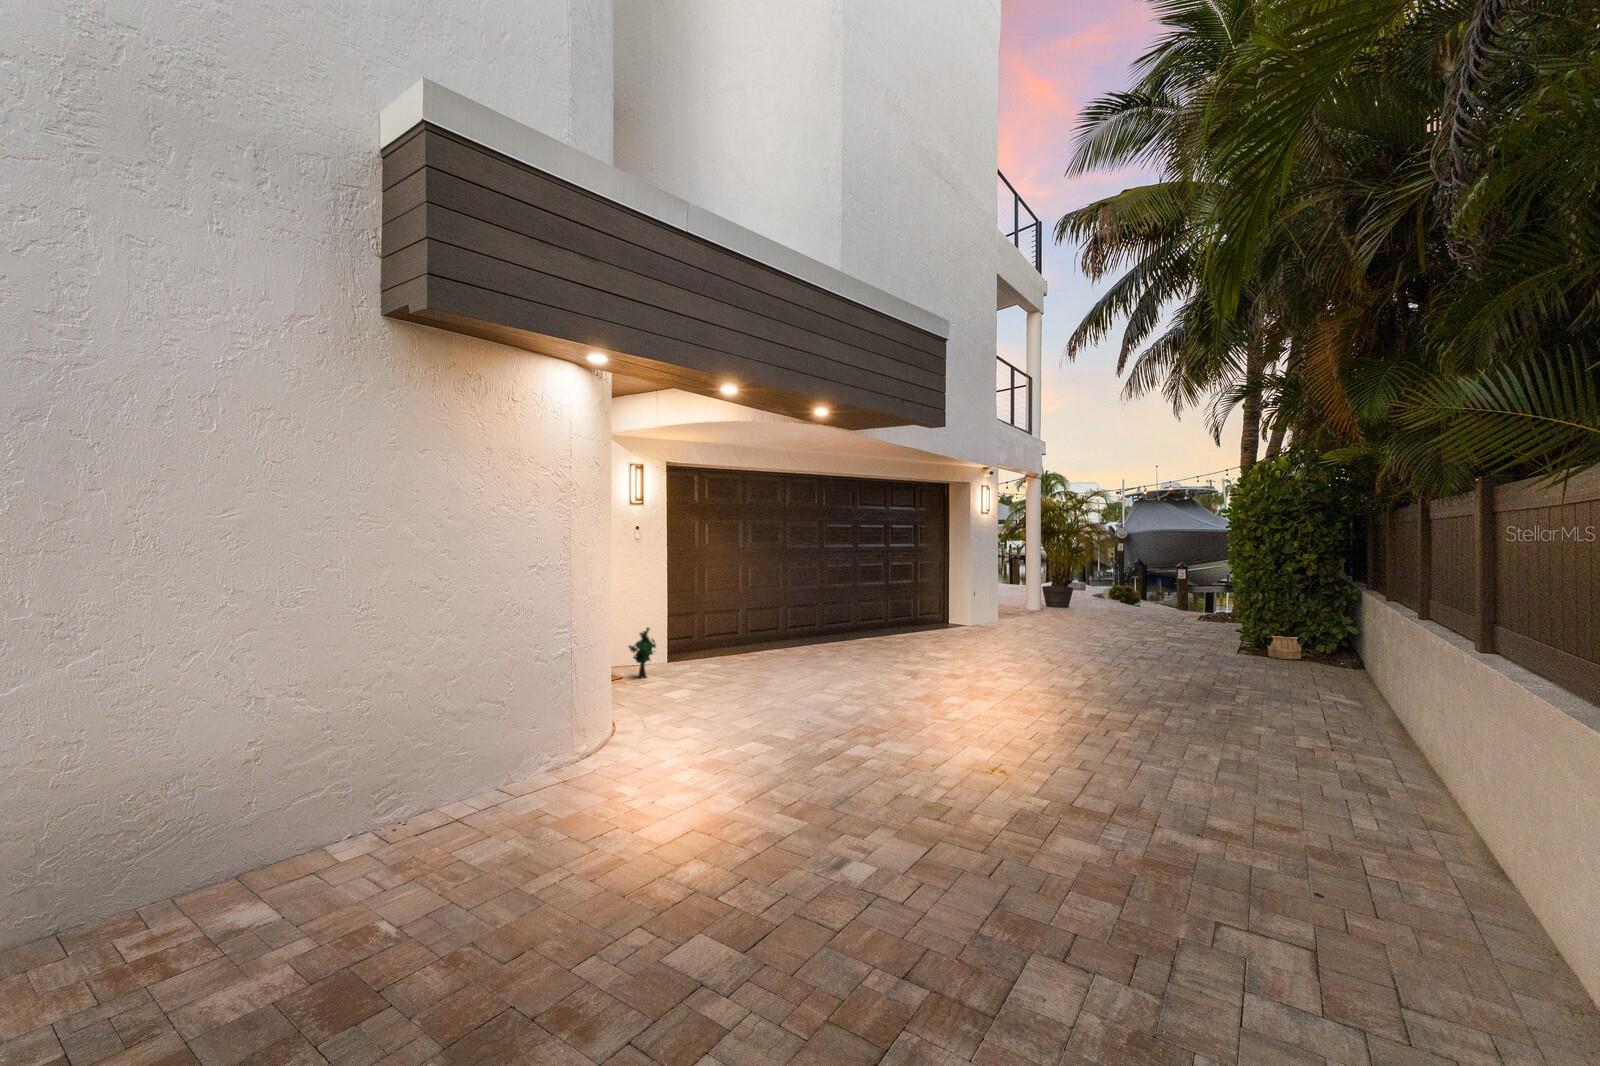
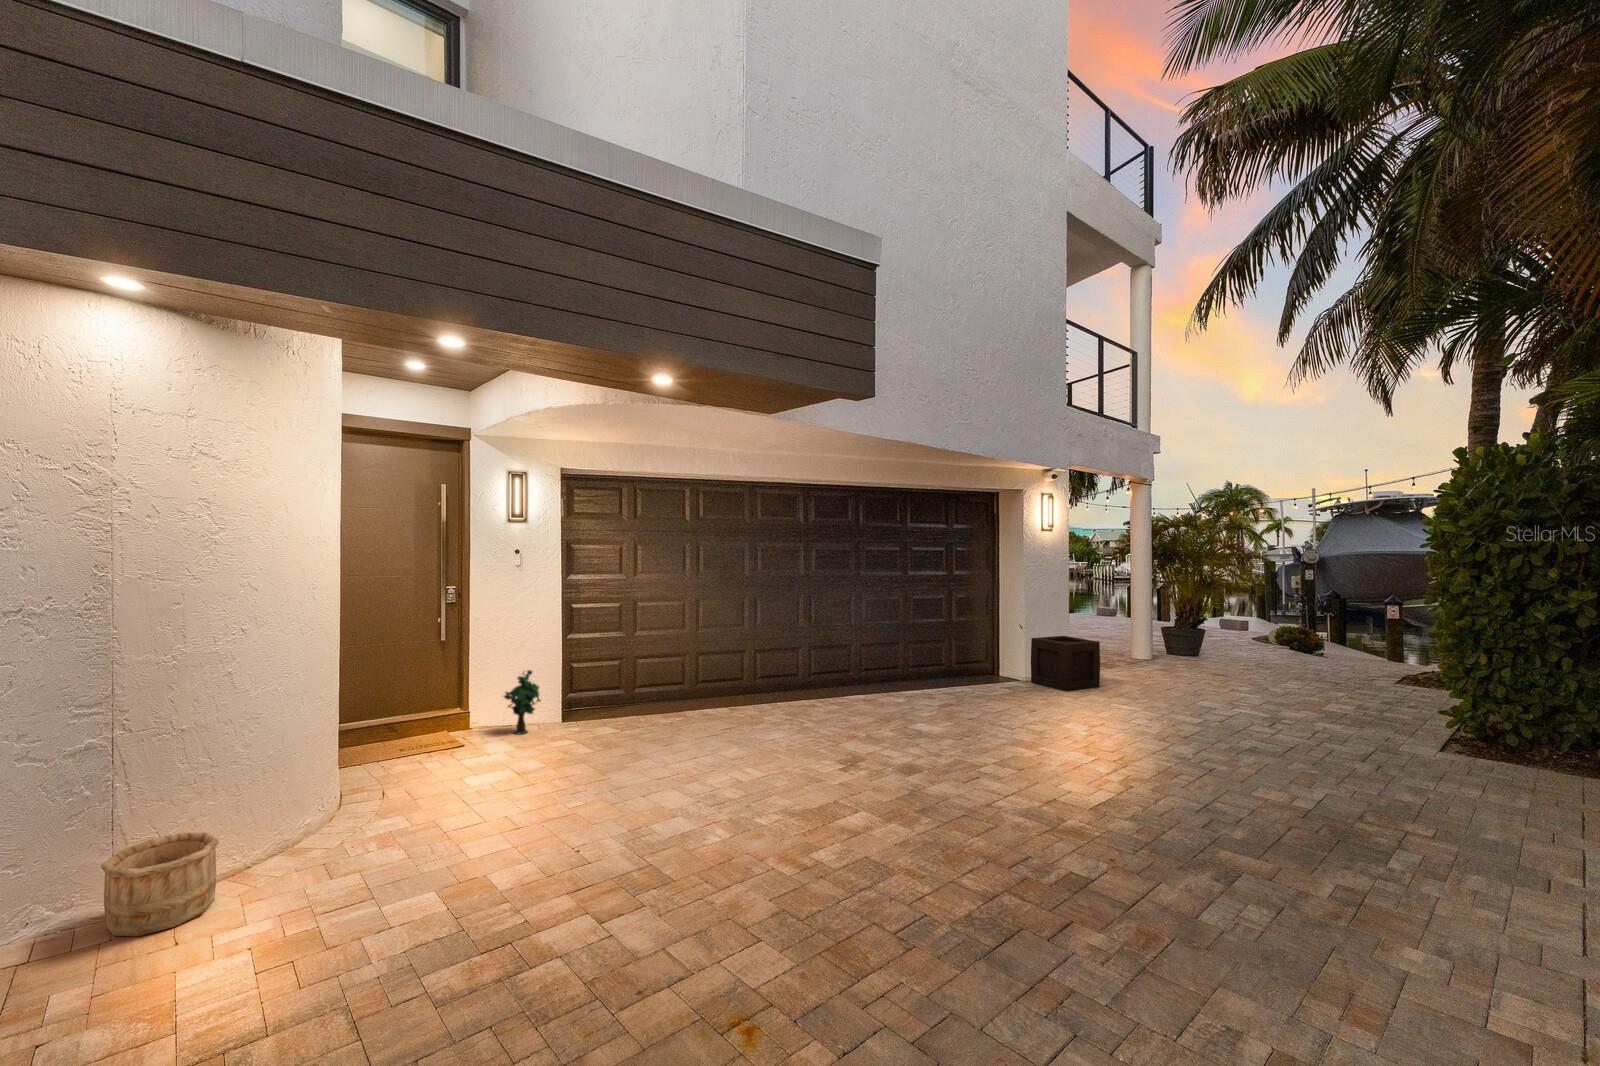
wooden crate: none [972,594,1021,634] -> present [1031,636,1100,691]
wooden bucket: present [1268,636,1301,659] -> present [101,833,219,936]

